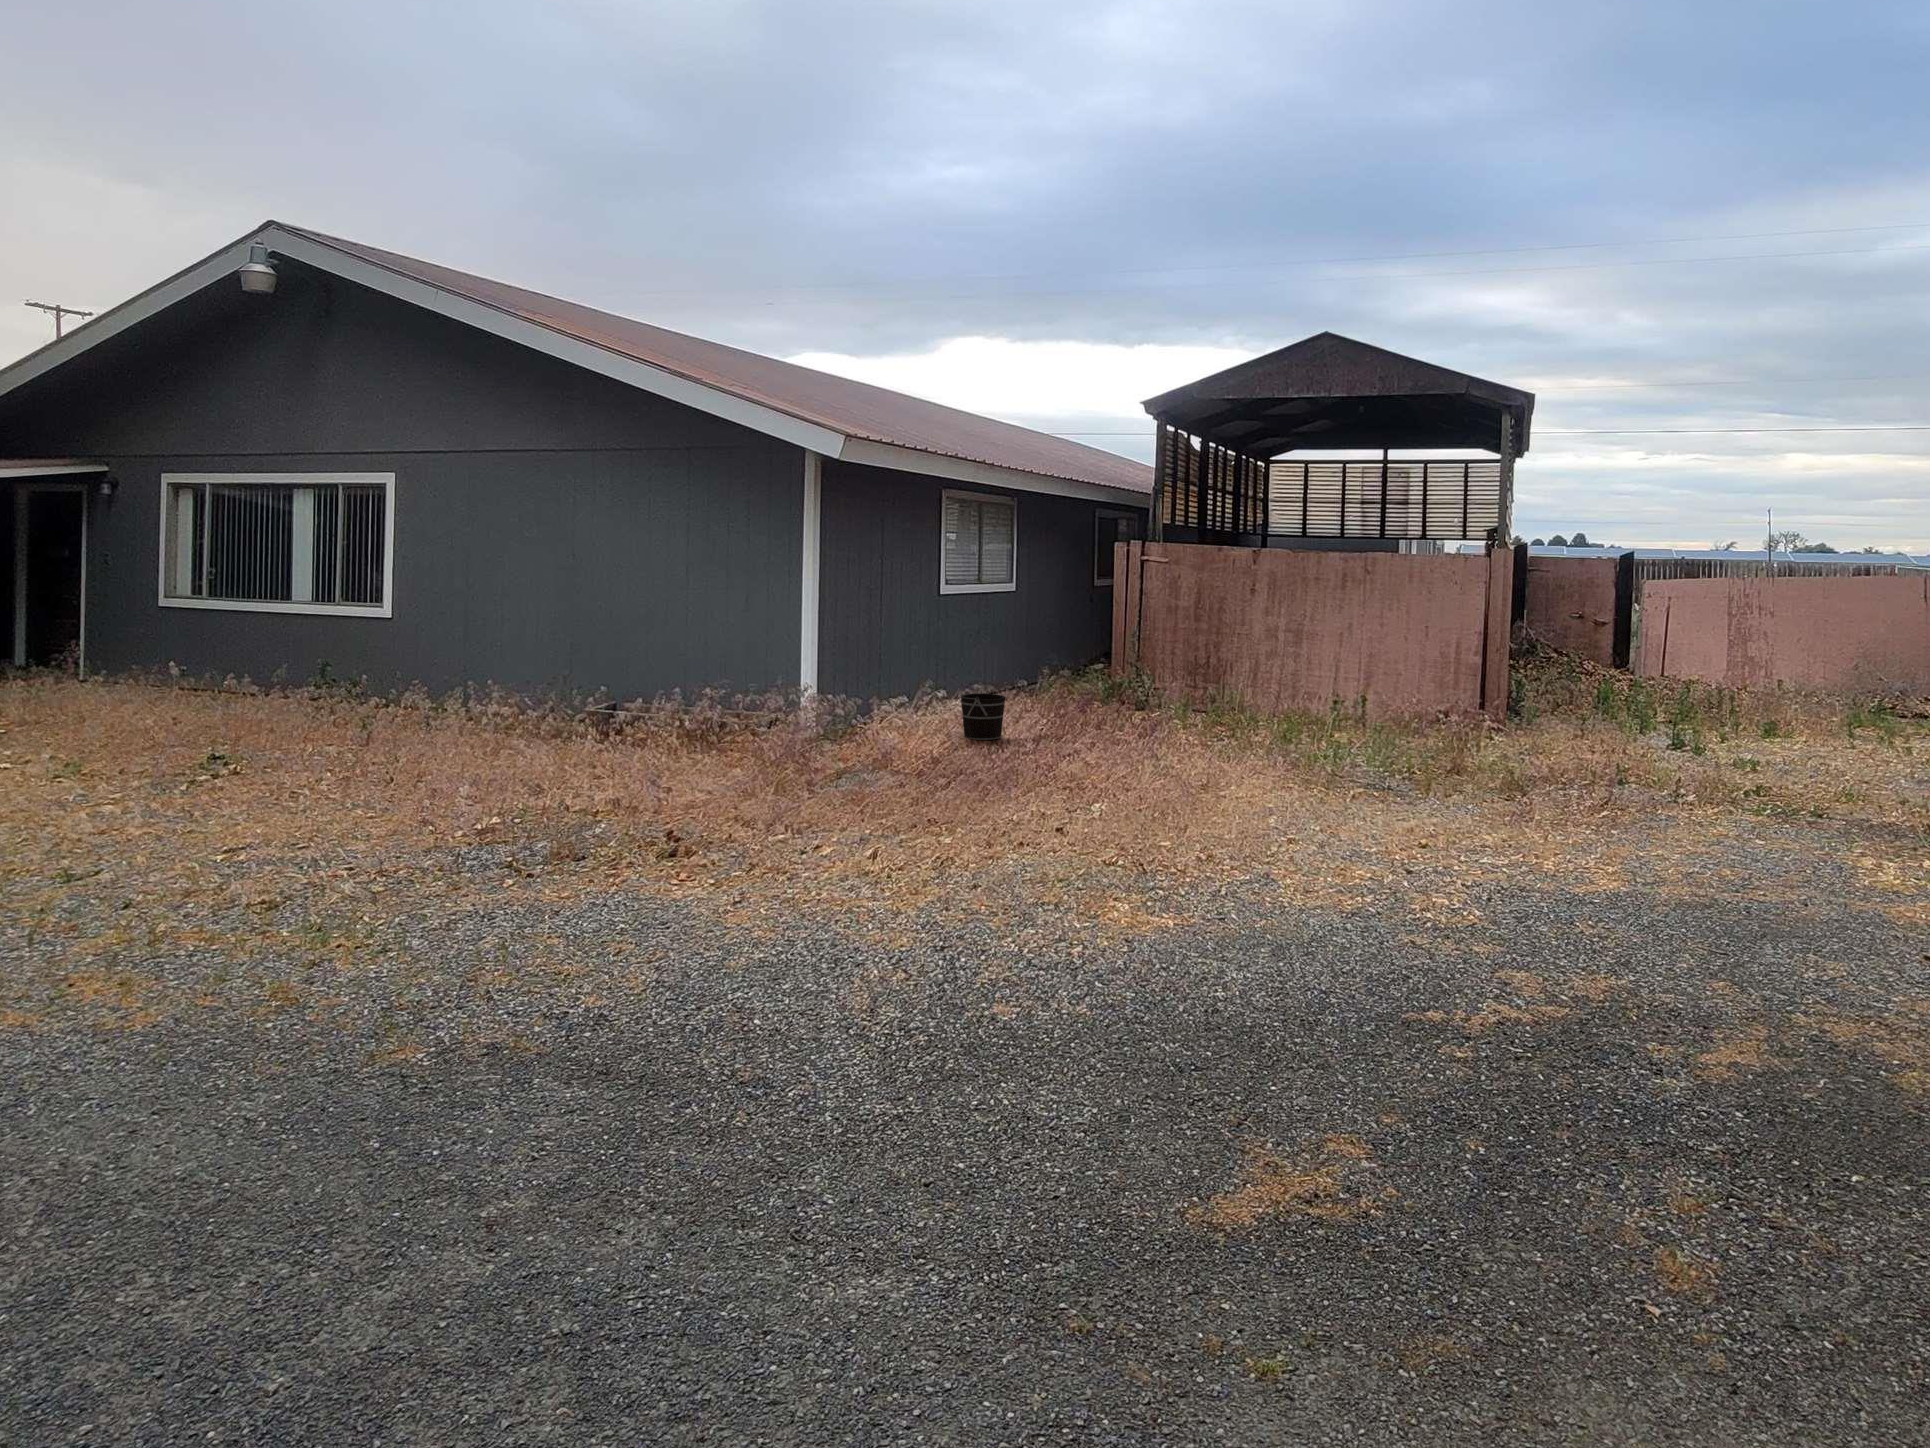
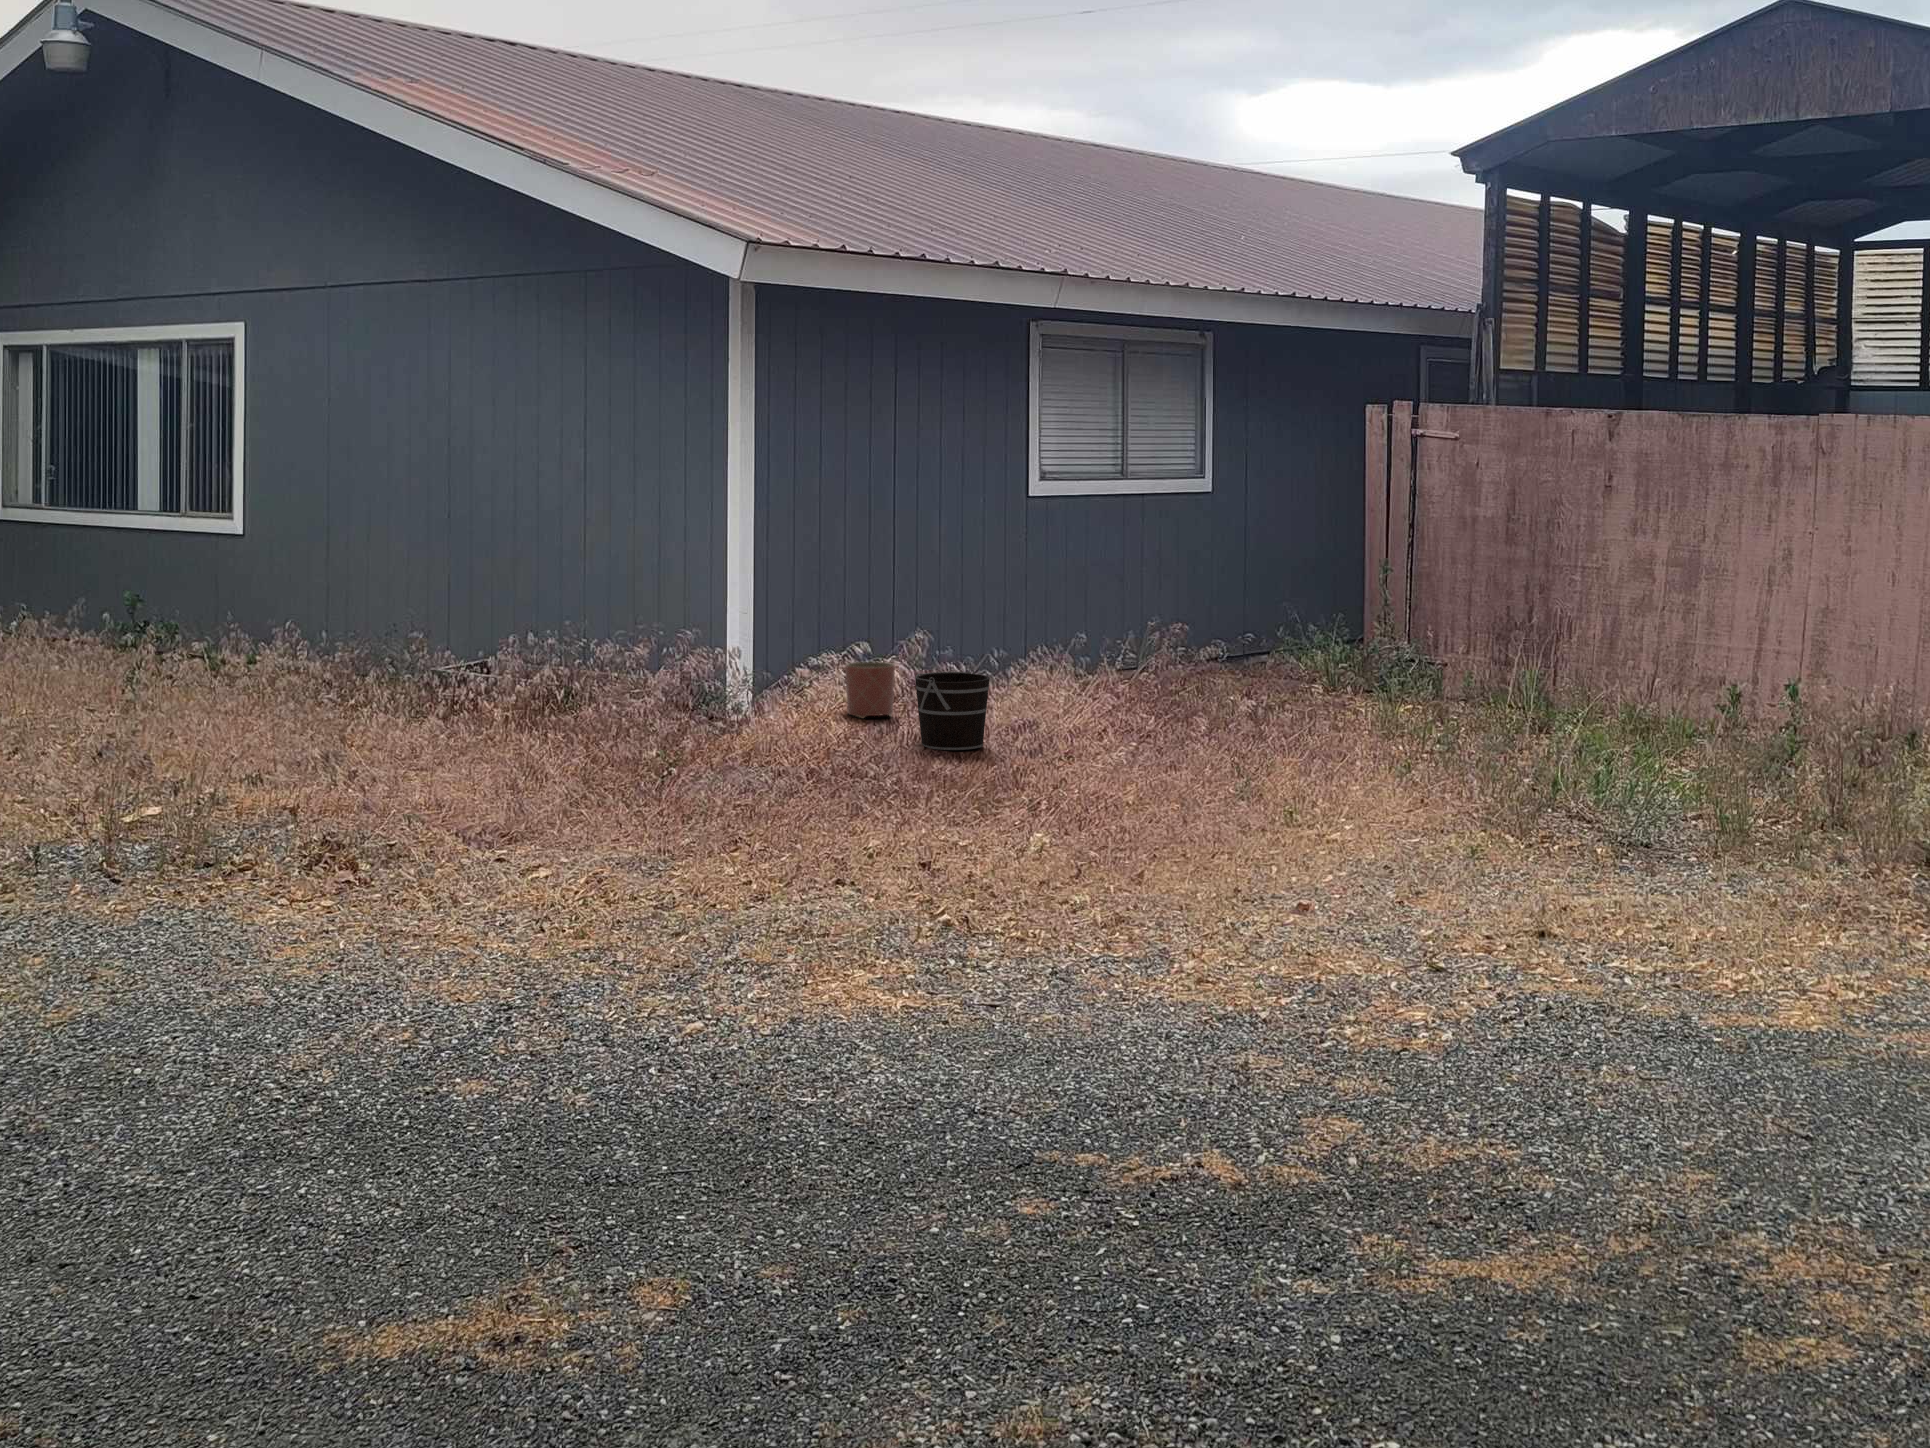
planter: none [900,689,930,723] -> present [845,662,895,718]

